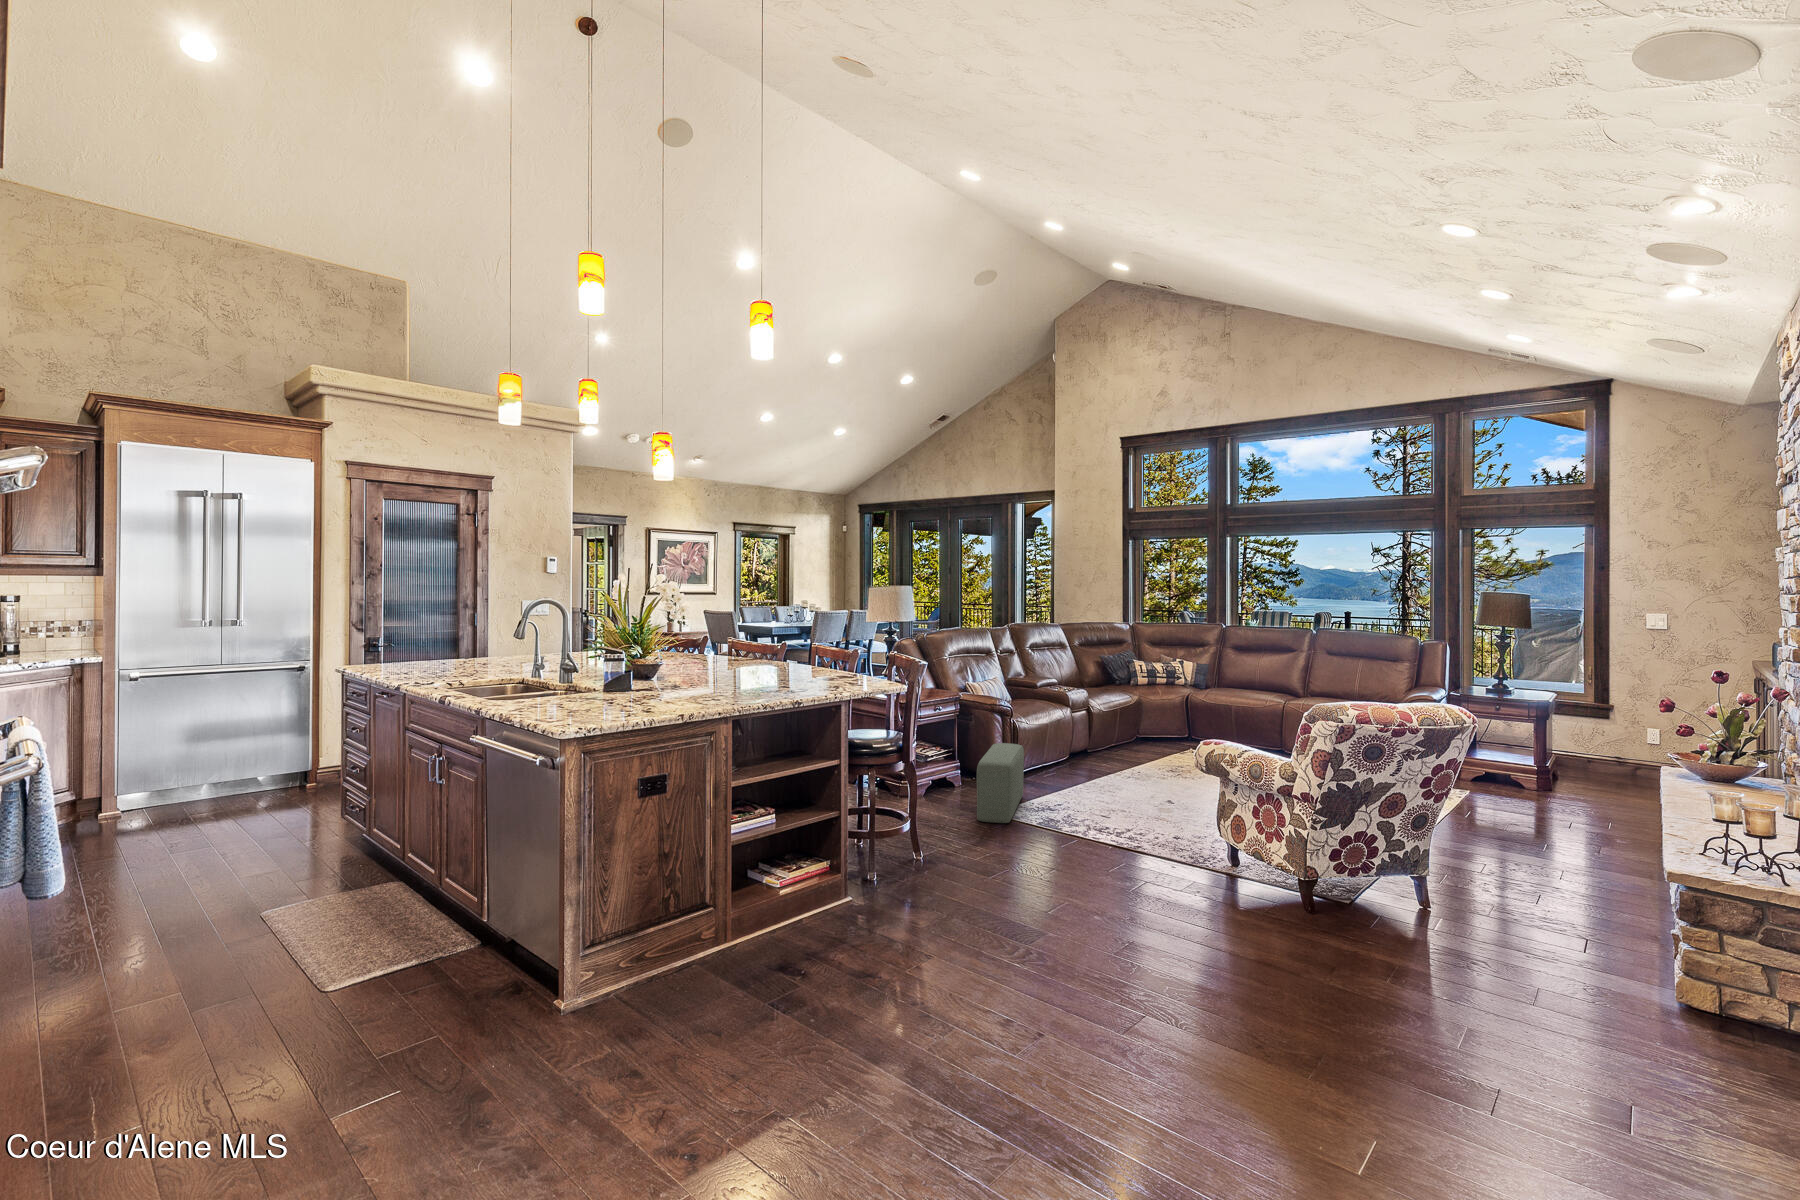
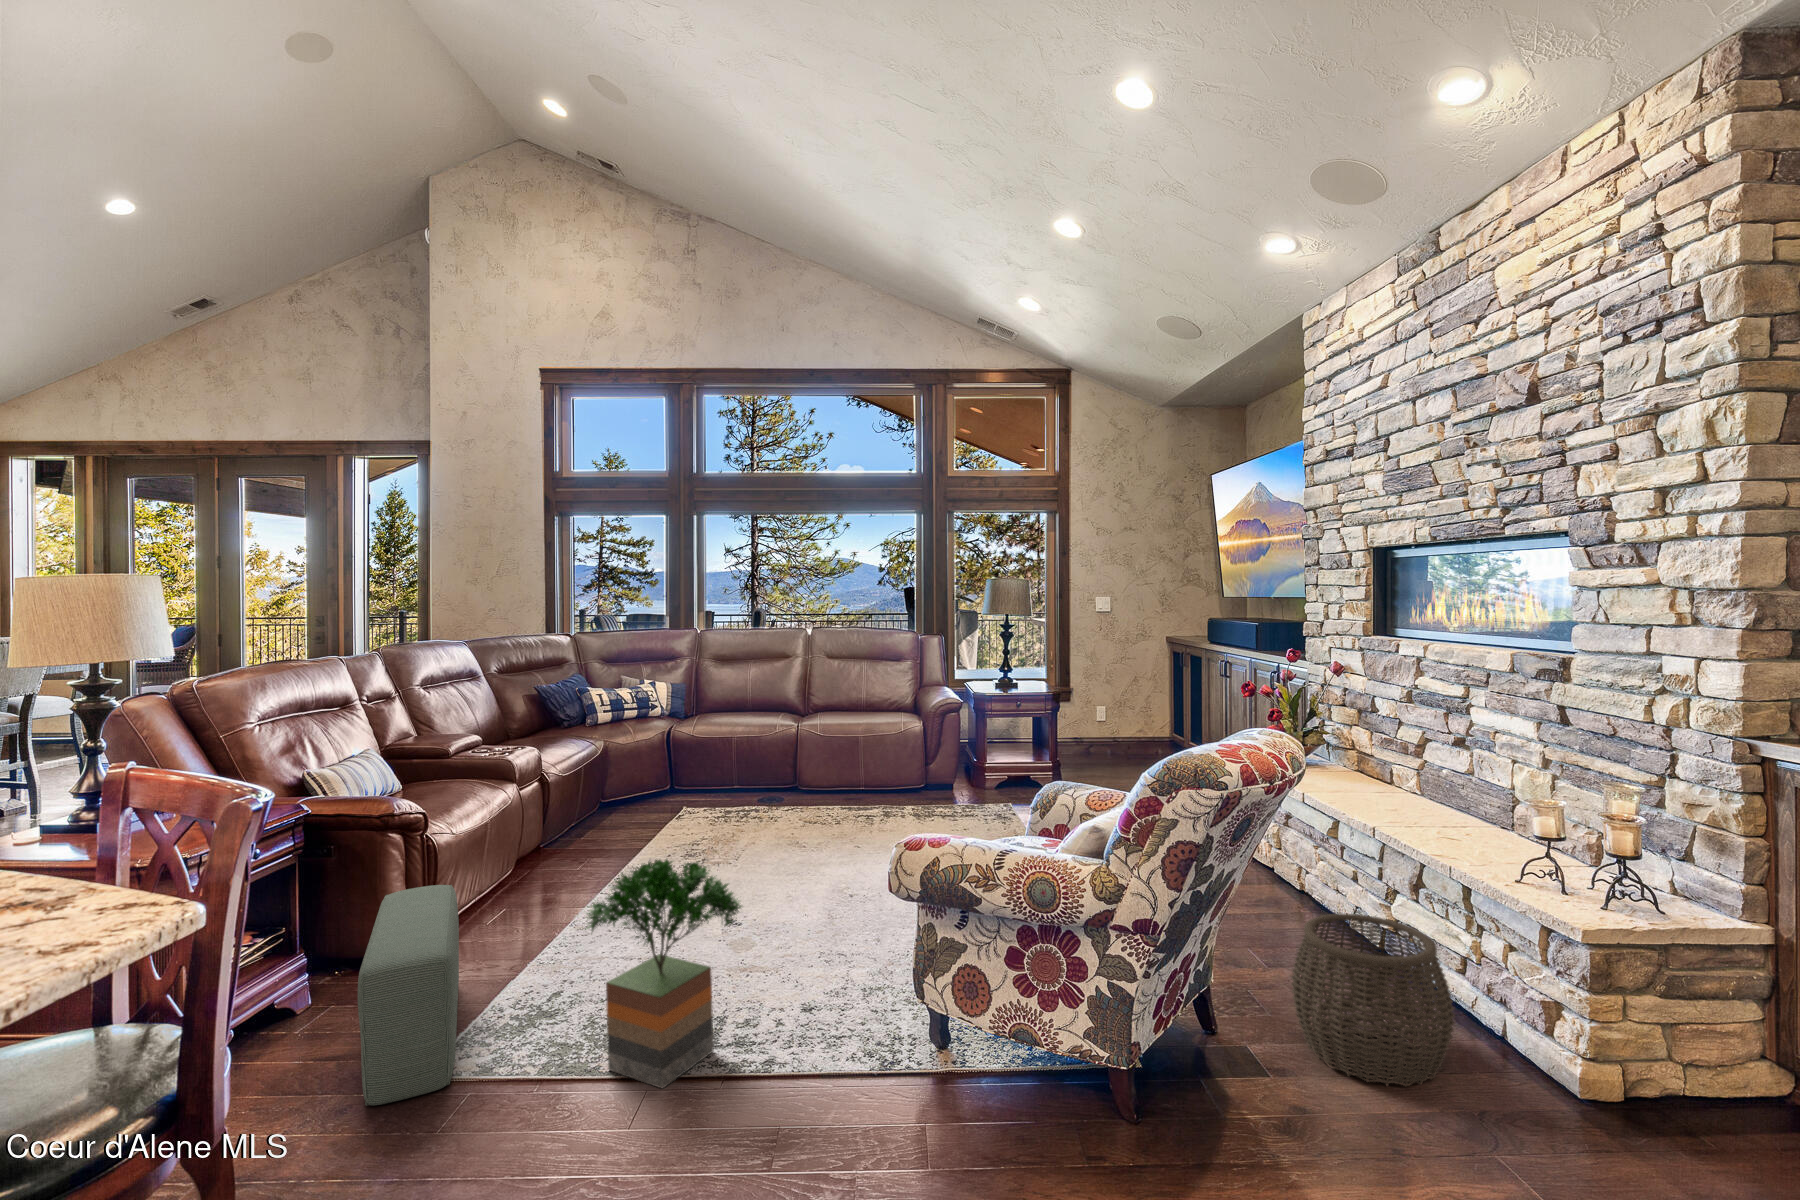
potted tree: none [1066,741,1143,846] -> present [585,859,742,1088]
woven basket: none [1470,851,1592,960] -> present [1291,914,1455,1087]

